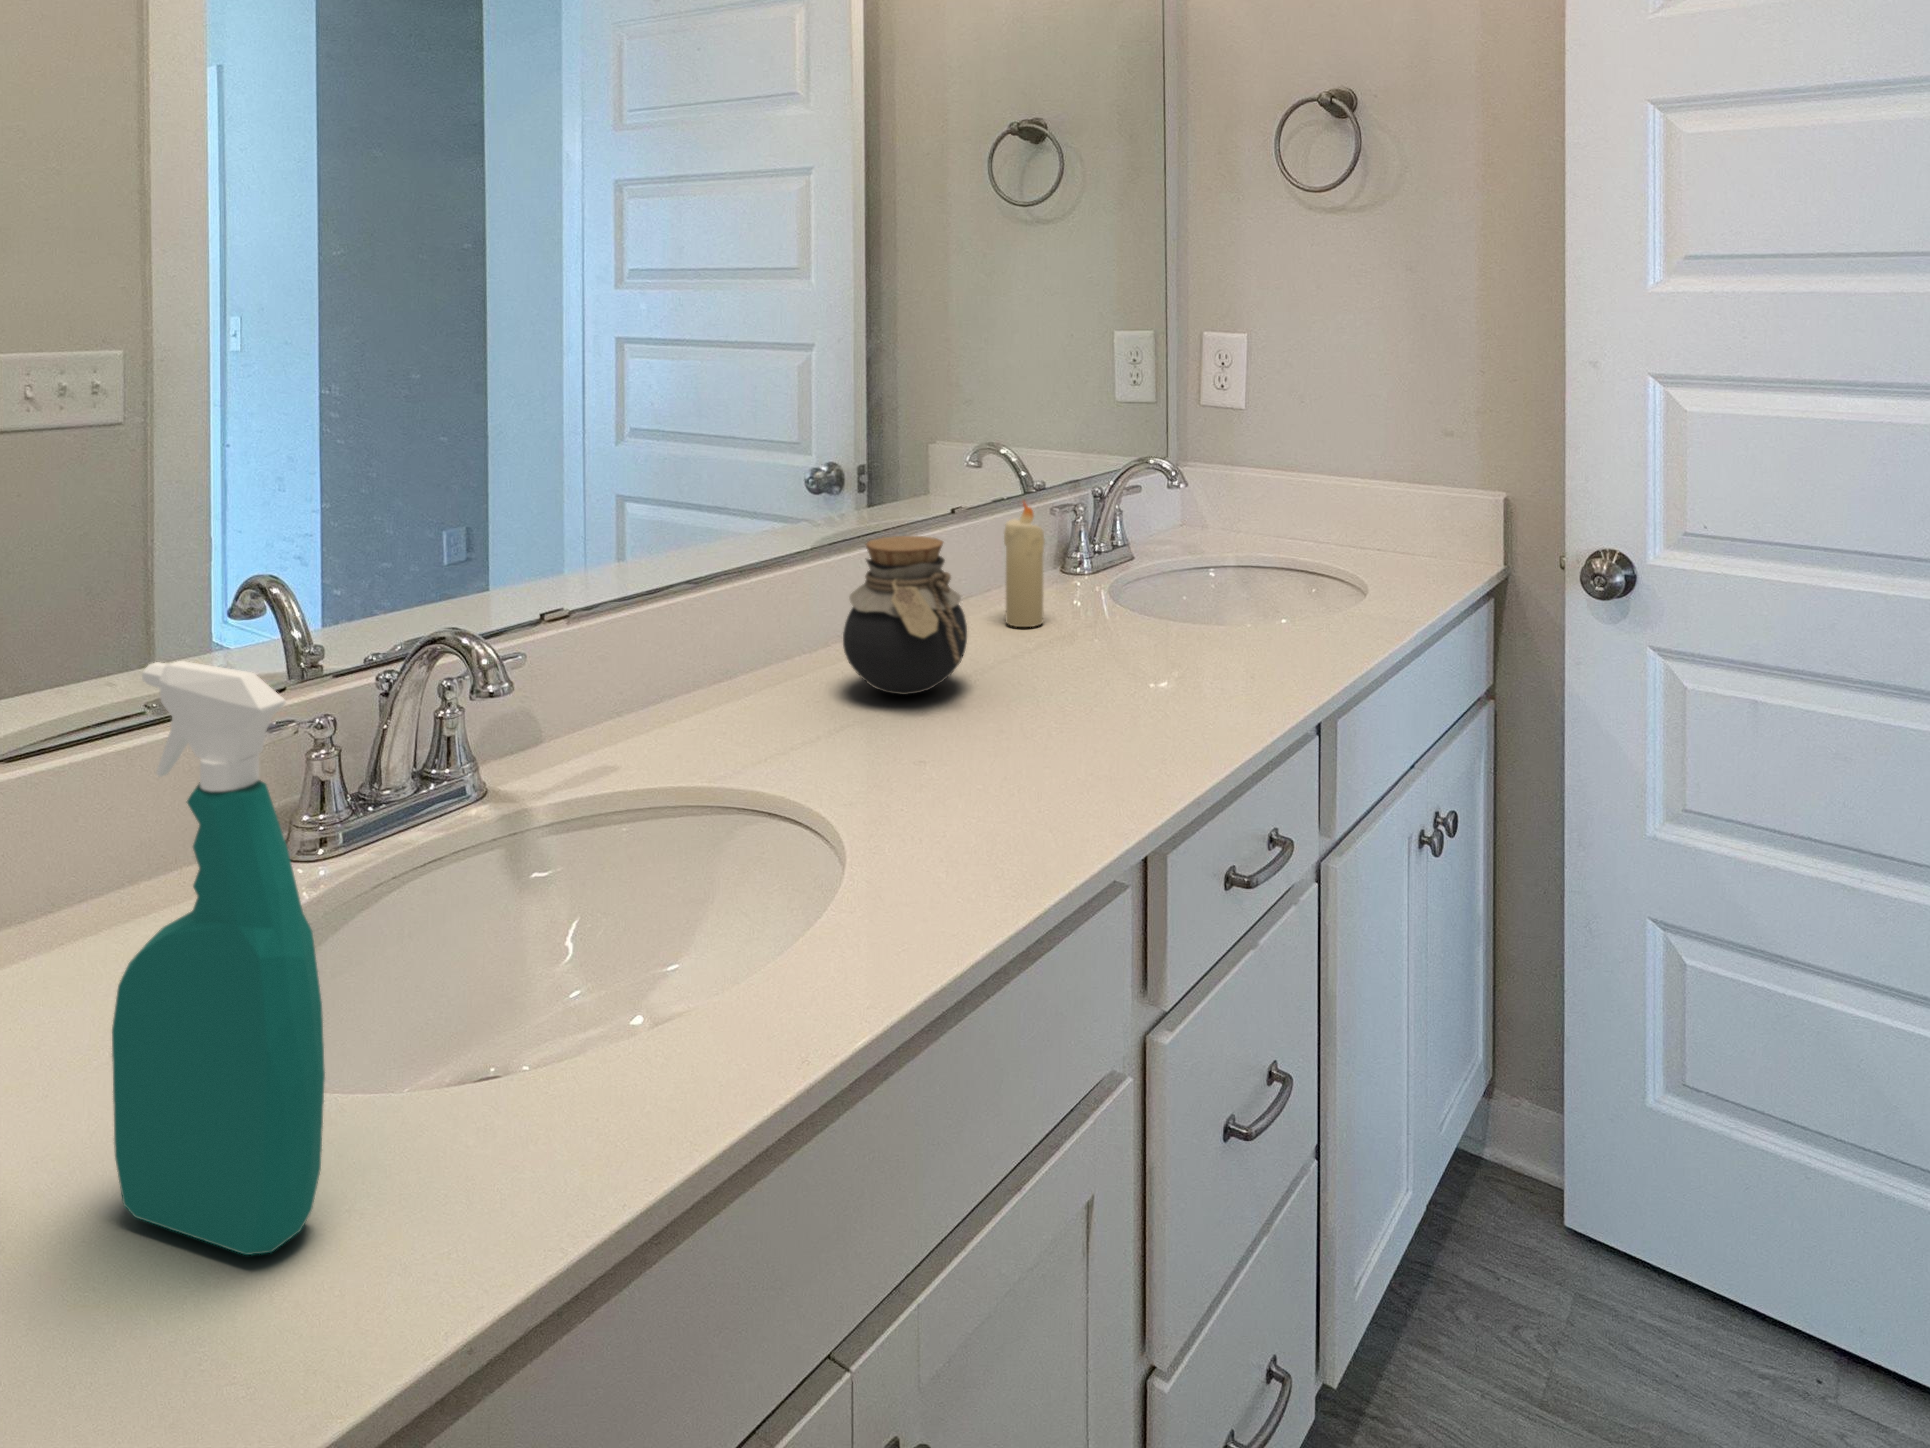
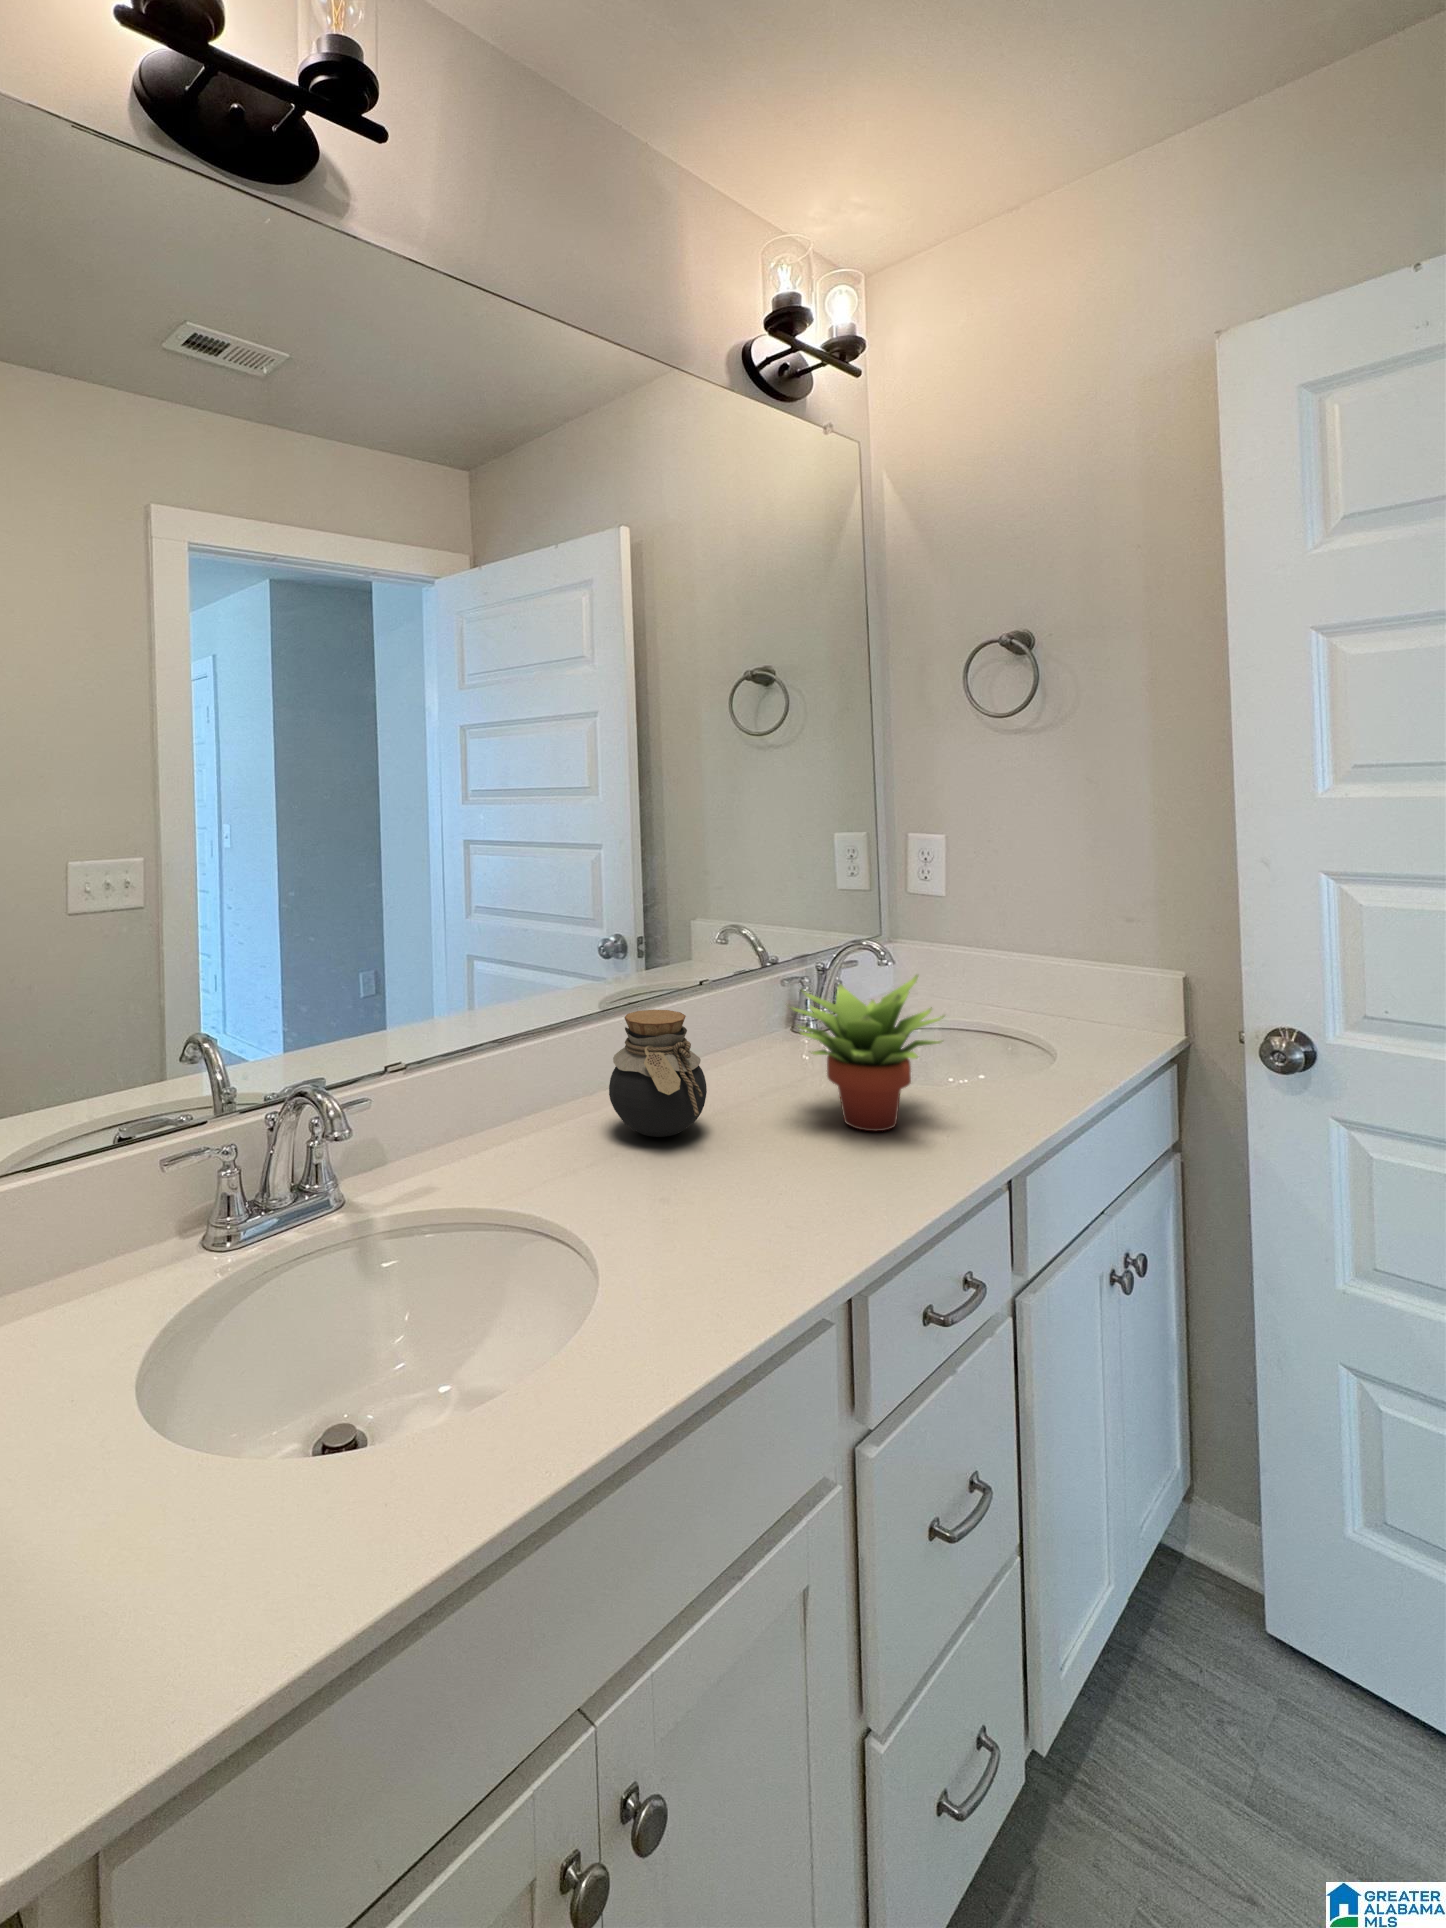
succulent plant: none [1068,487,1254,677] -> present [792,975,945,1131]
candle: present [1004,502,1045,627] -> none [740,977,774,1079]
spray bottle: present [112,661,325,1255] -> none [33,1142,168,1605]

